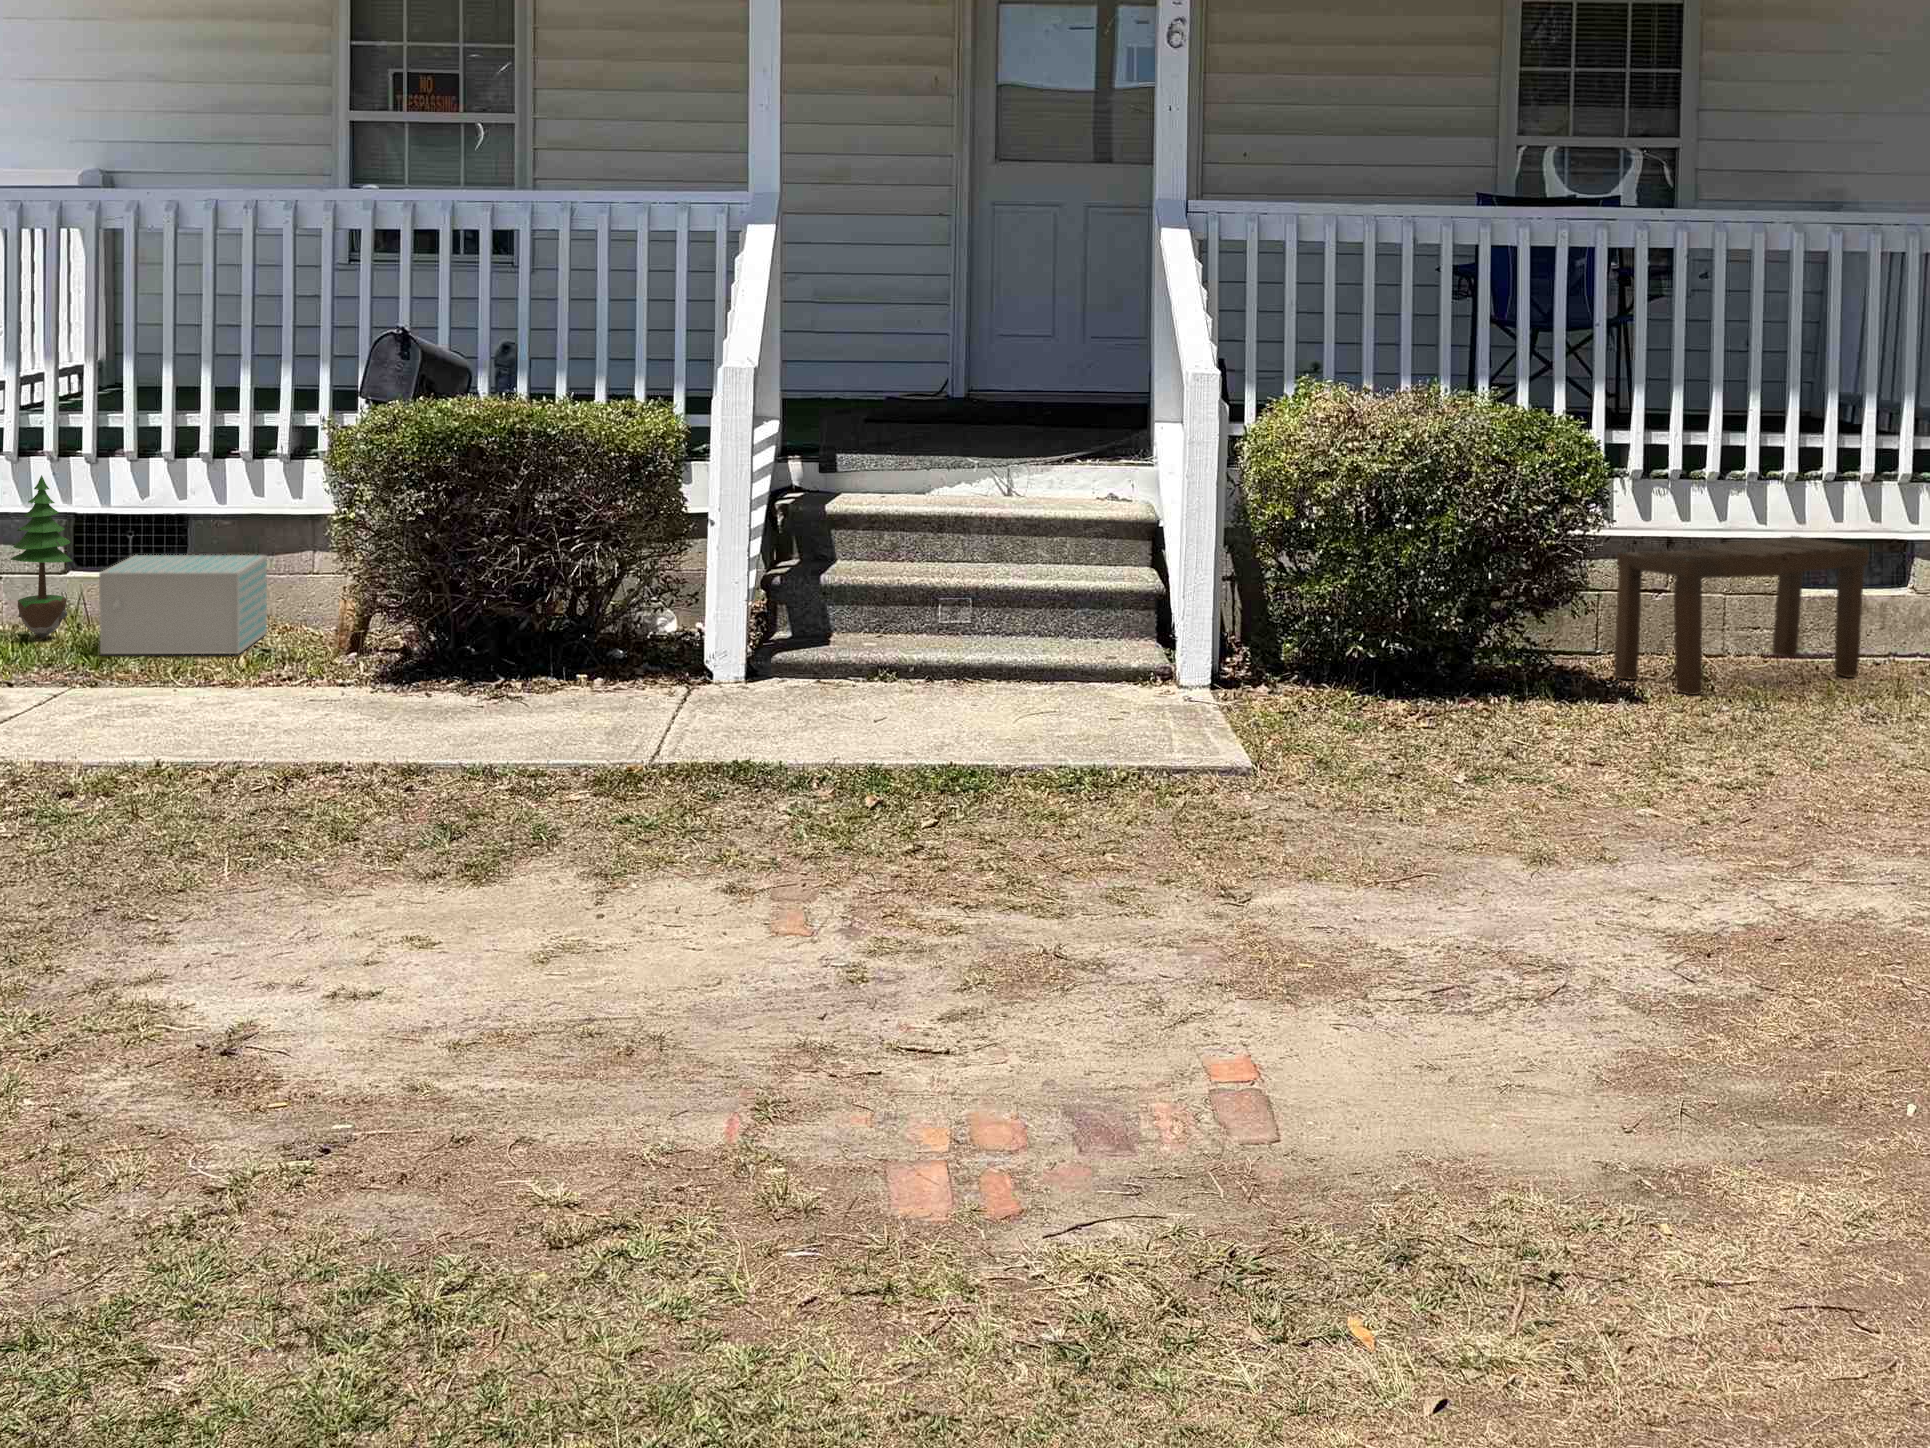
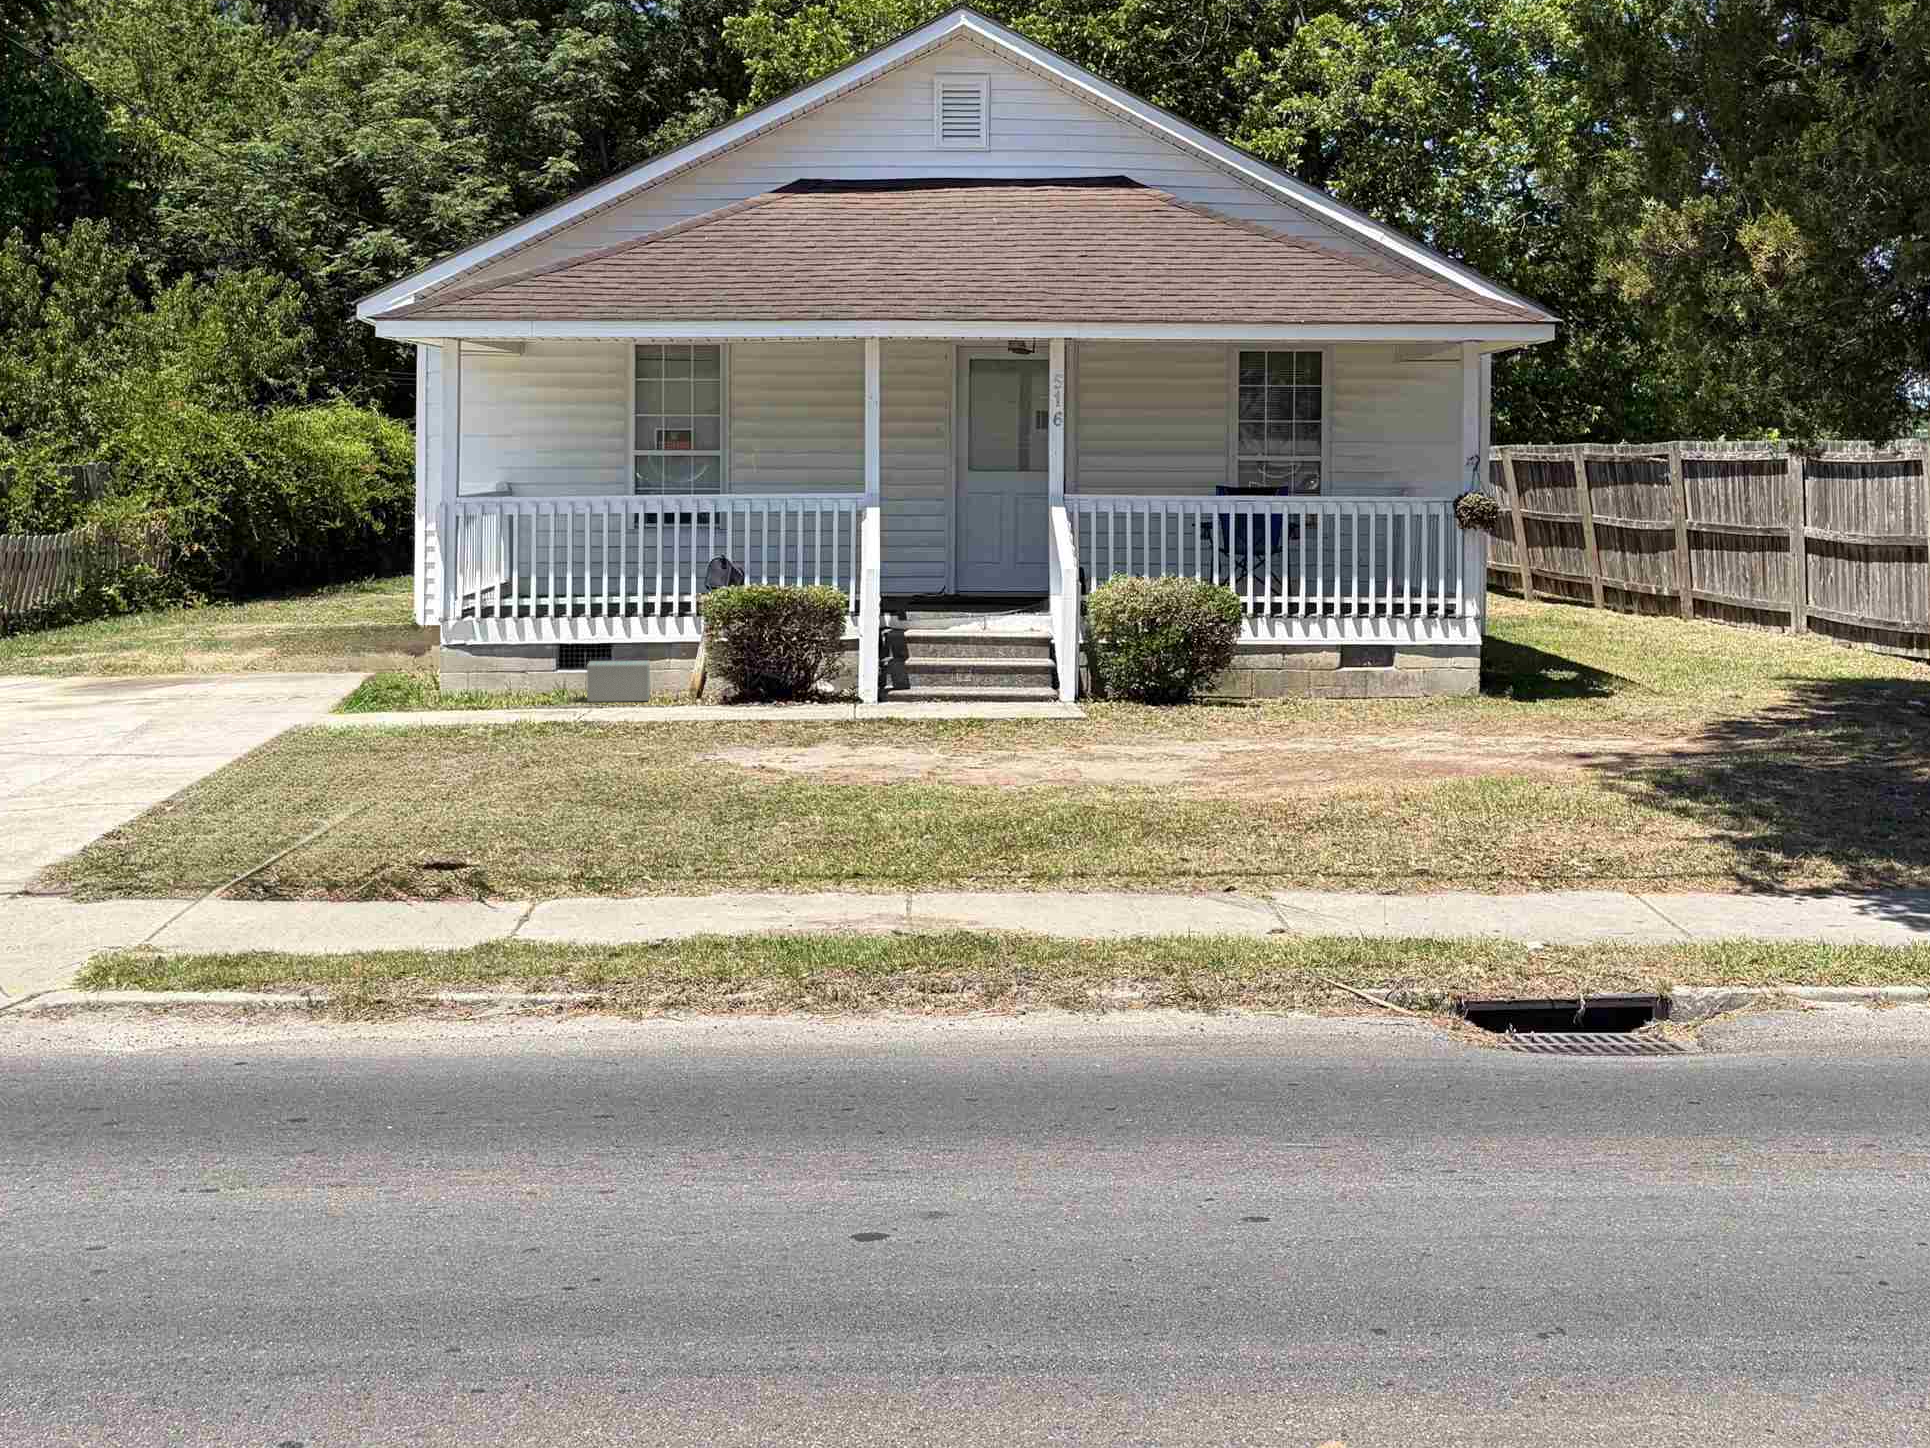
potted tree: present [11,475,72,638] -> none [538,624,565,698]
bench: present [1614,536,1869,695] -> none [1254,643,1364,707]

